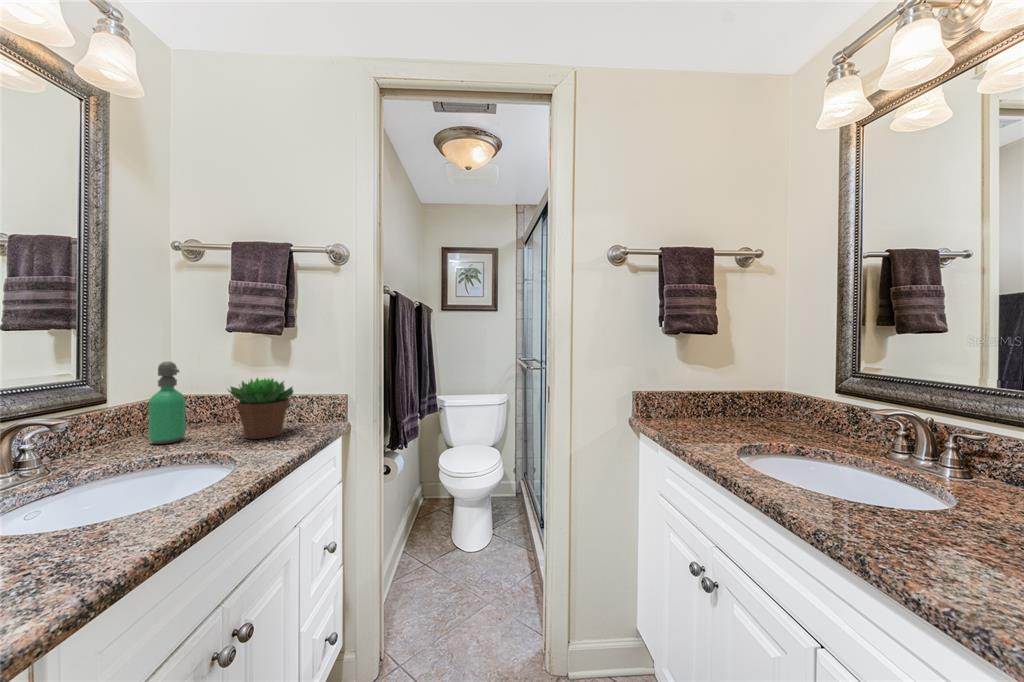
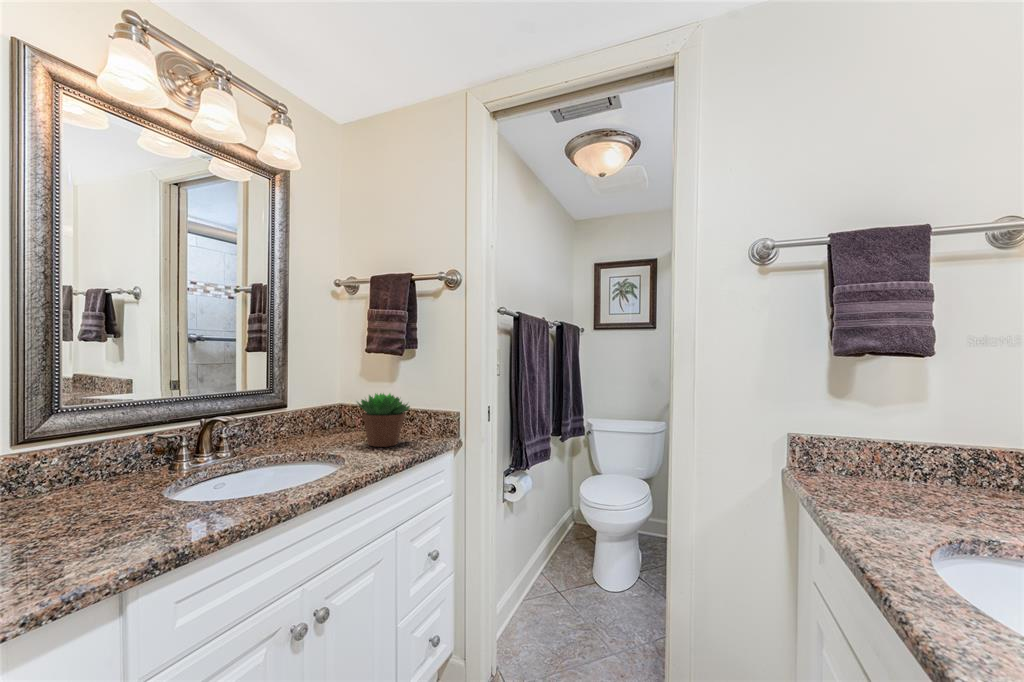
soap dispenser: present [149,362,186,444] -> none [306,376,332,443]

